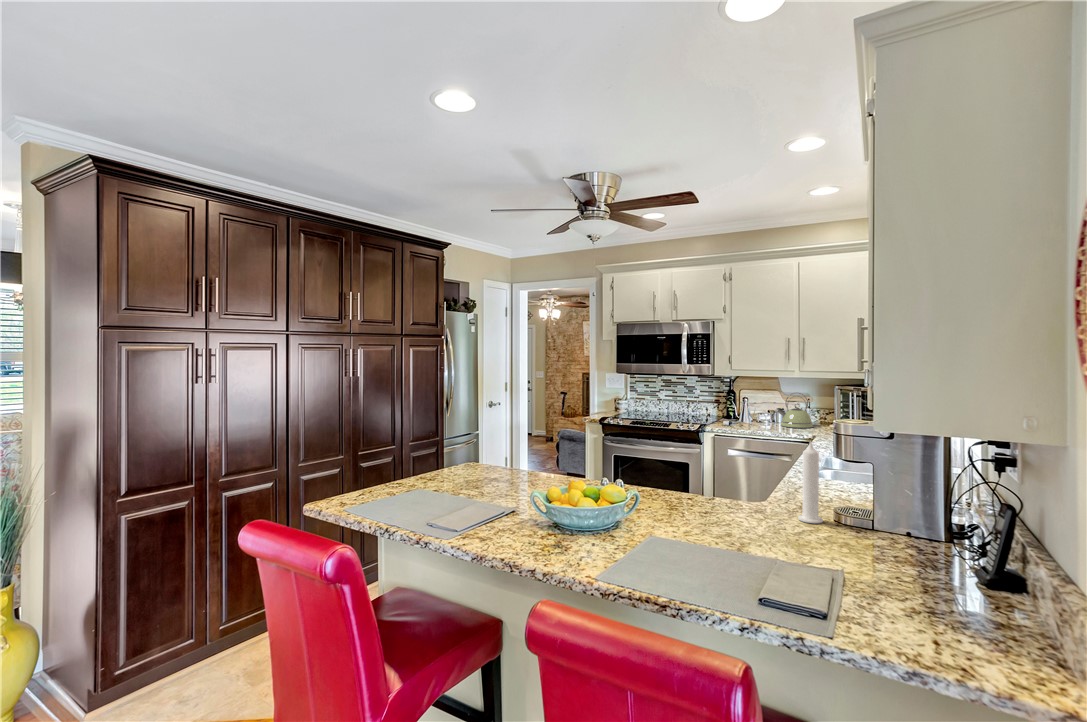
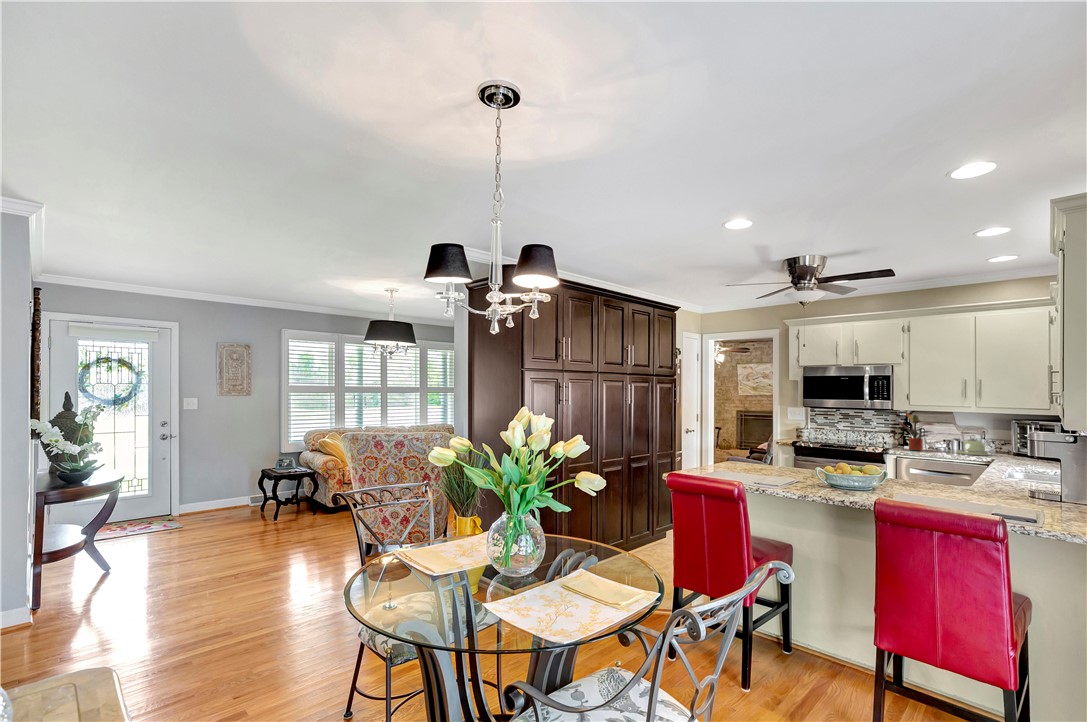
potted plant: none [719,378,758,424] -> present [900,413,934,450]
candle: present [798,442,823,524] -> none [996,436,1015,487]

